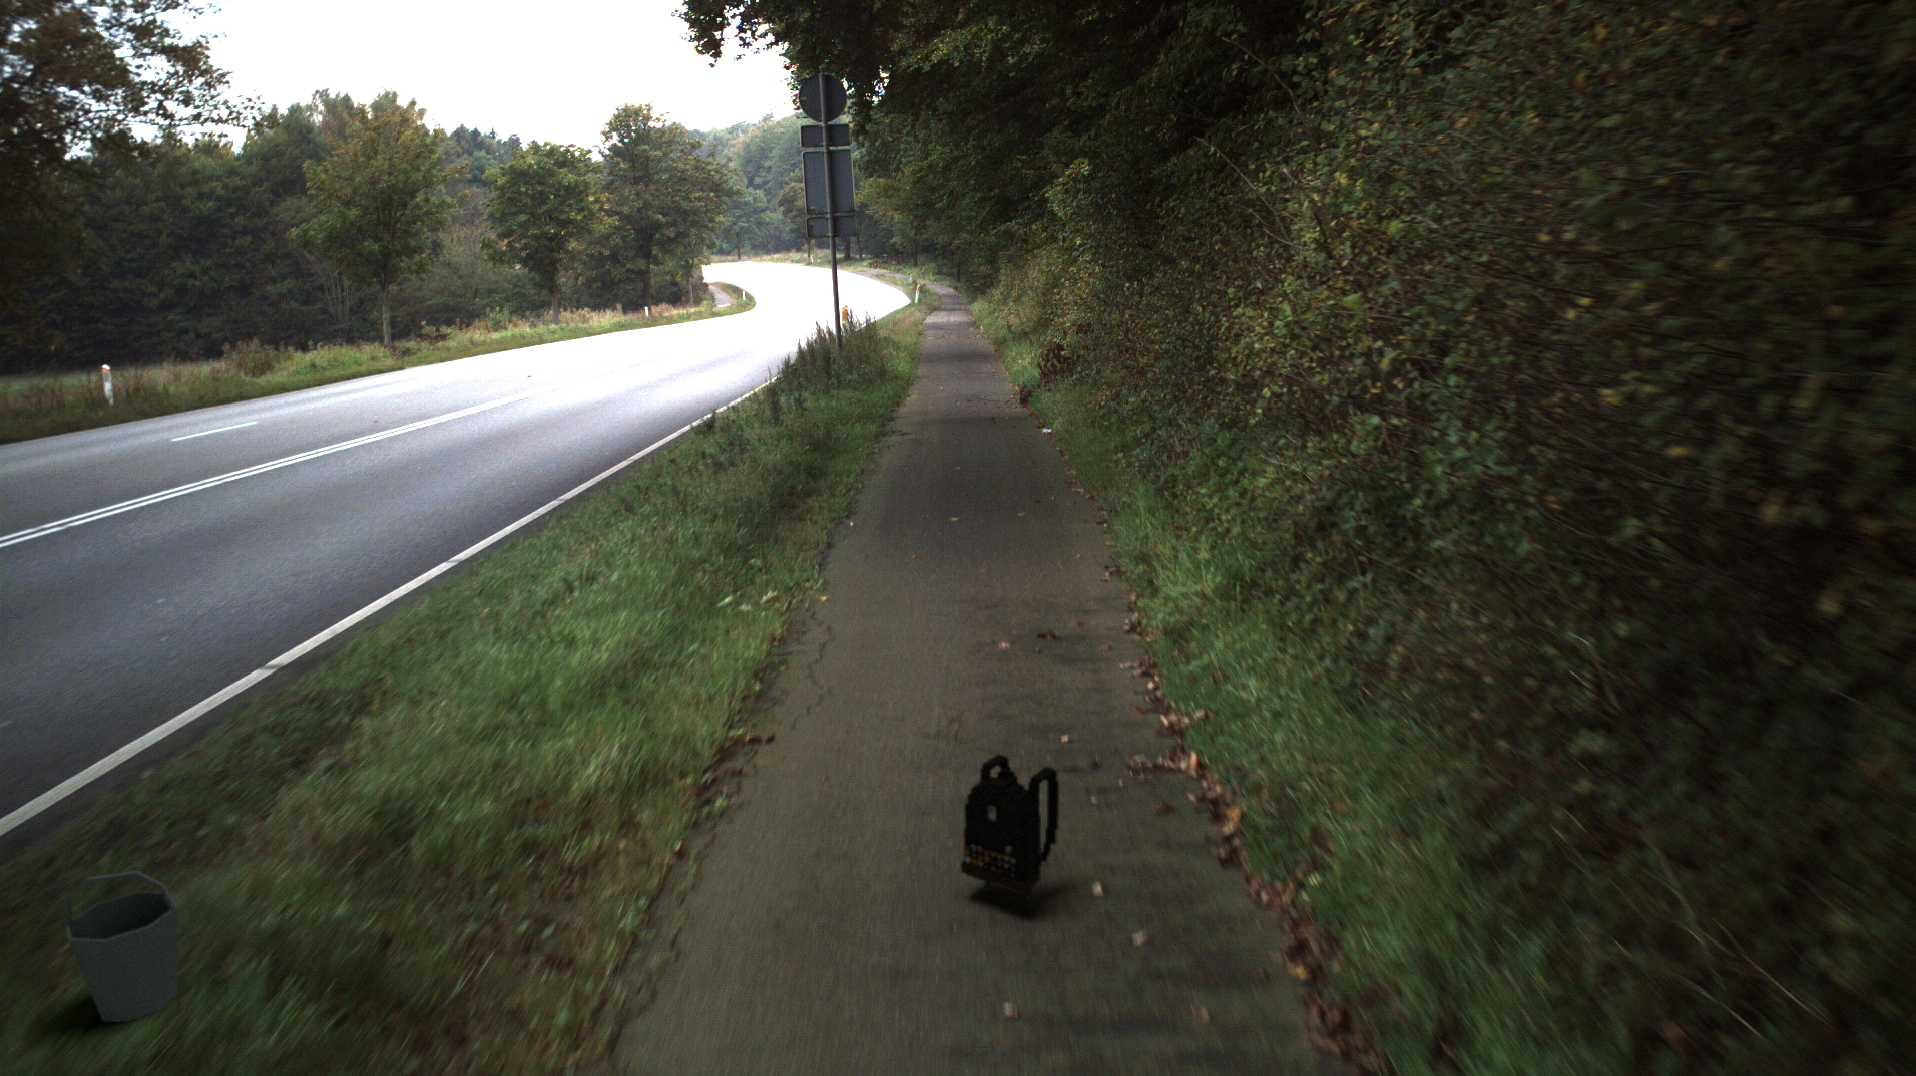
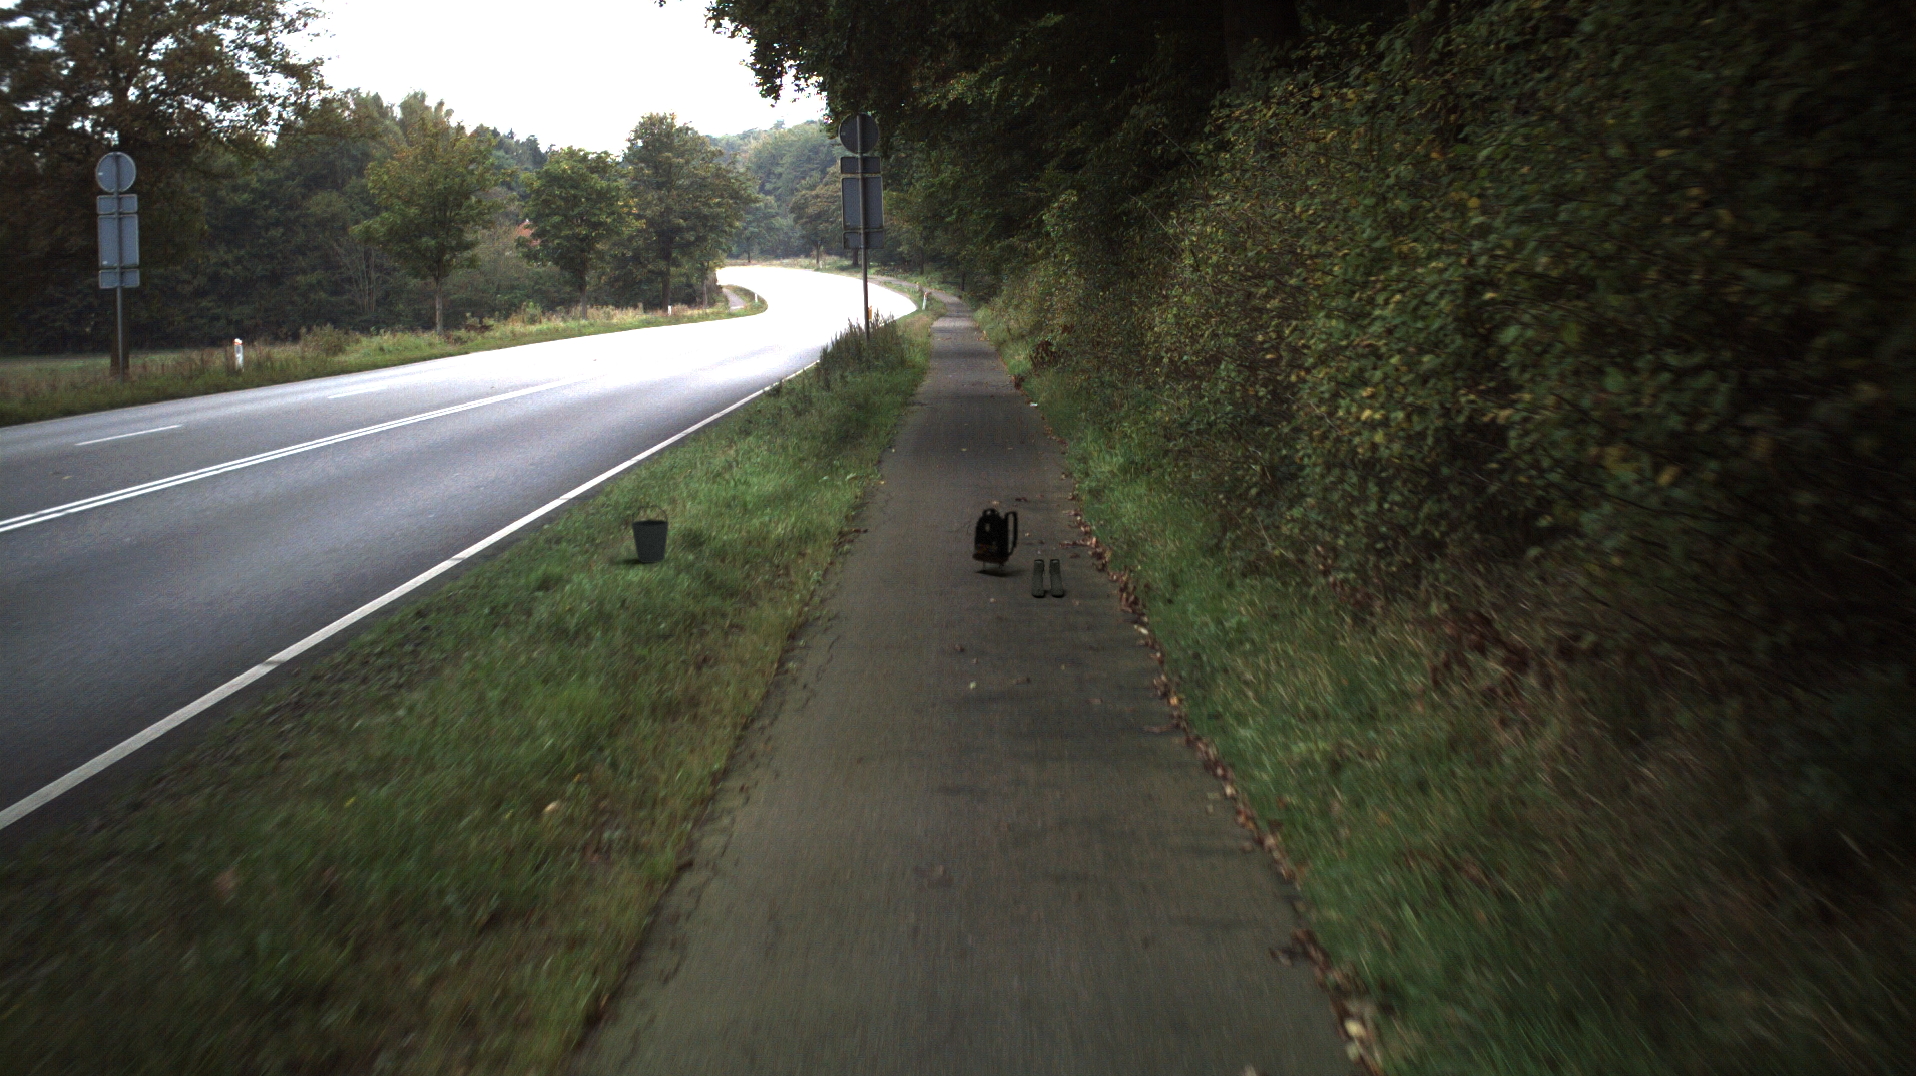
boots: none [1100,914,1176,1024] -> present [1032,559,1063,596]

